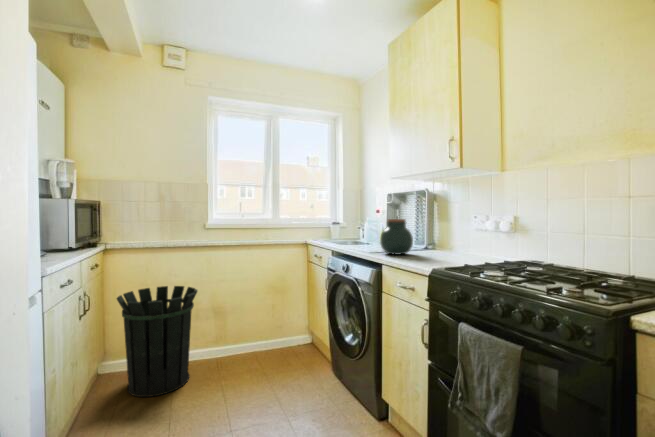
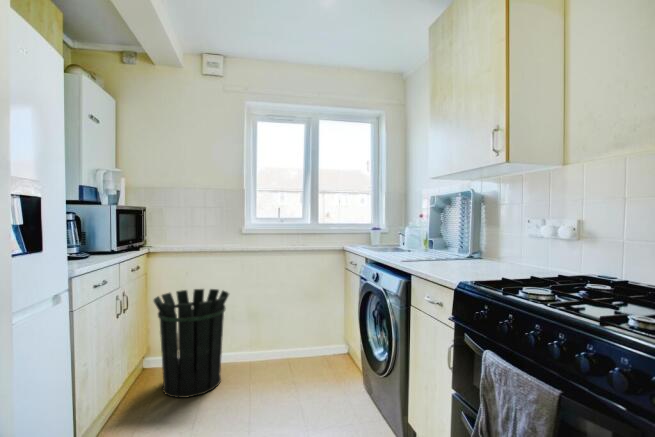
jar: present [380,219,413,255] -> none [412,223,450,264]

